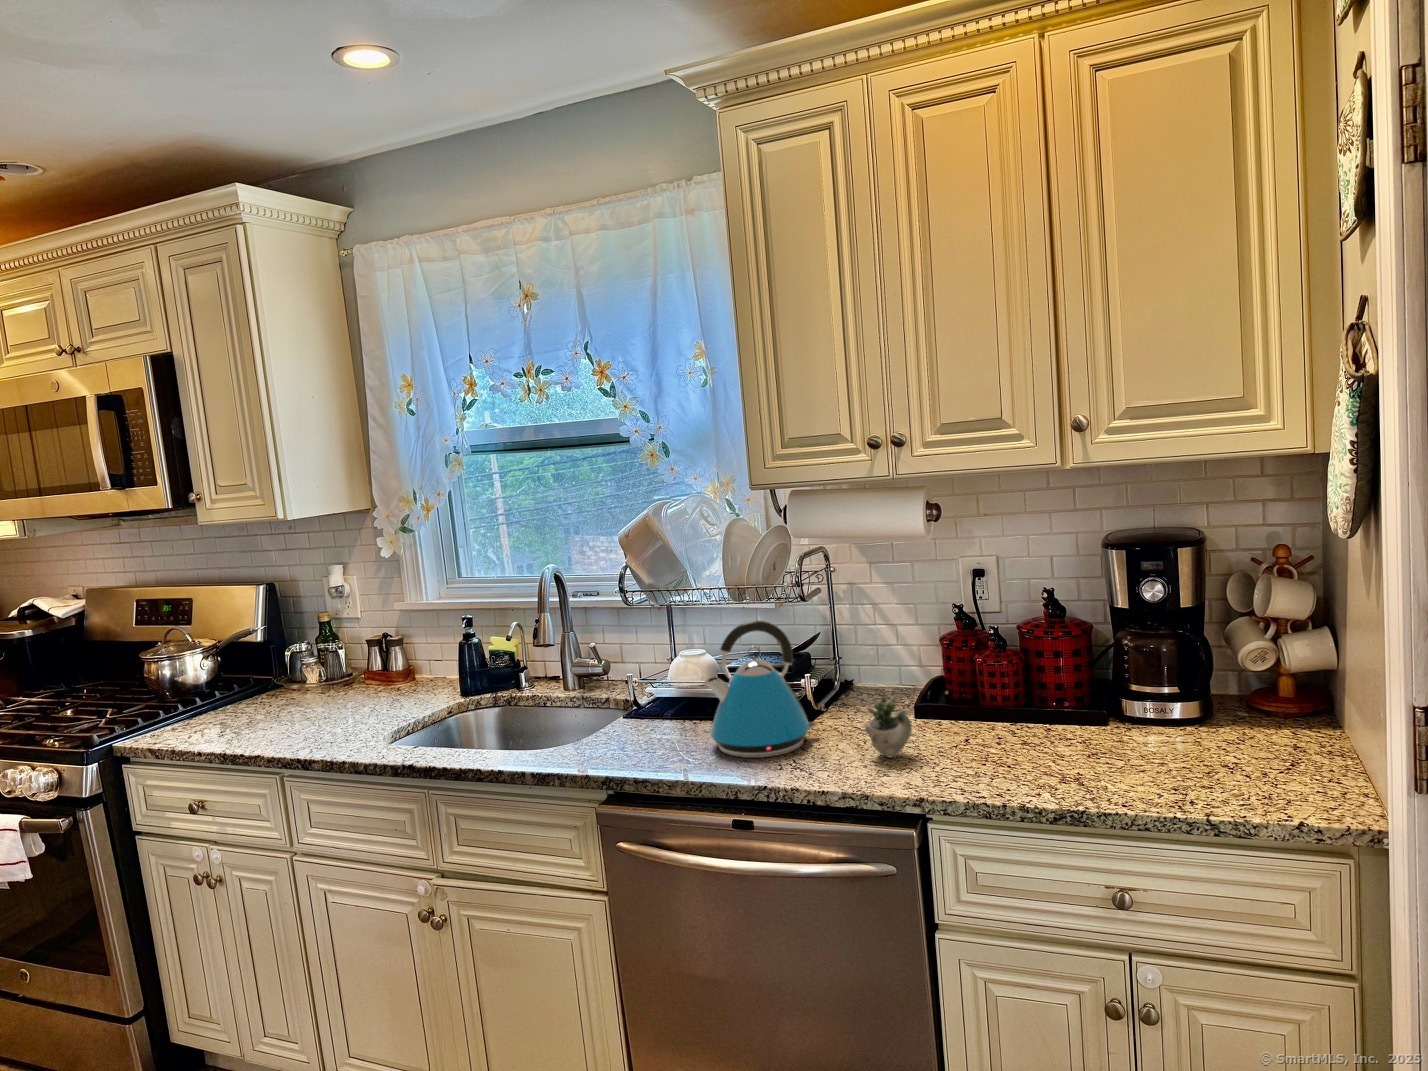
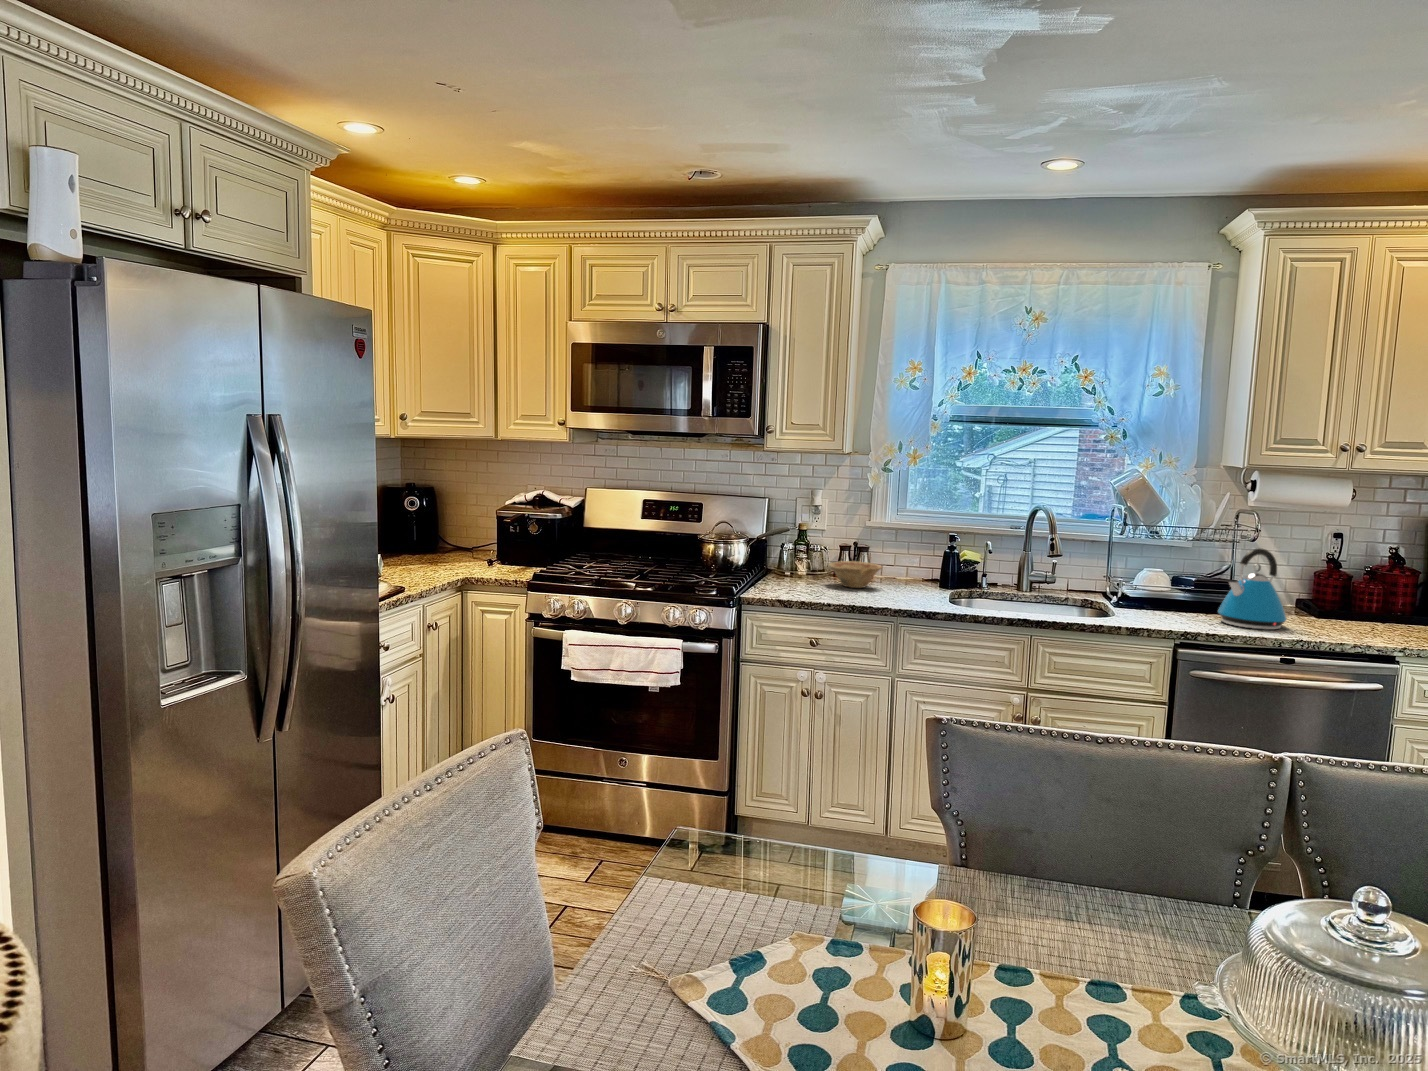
dish: none [281,667,361,710] -> present [829,561,882,588]
succulent plant: present [865,692,948,757] -> none [1335,596,1401,634]

